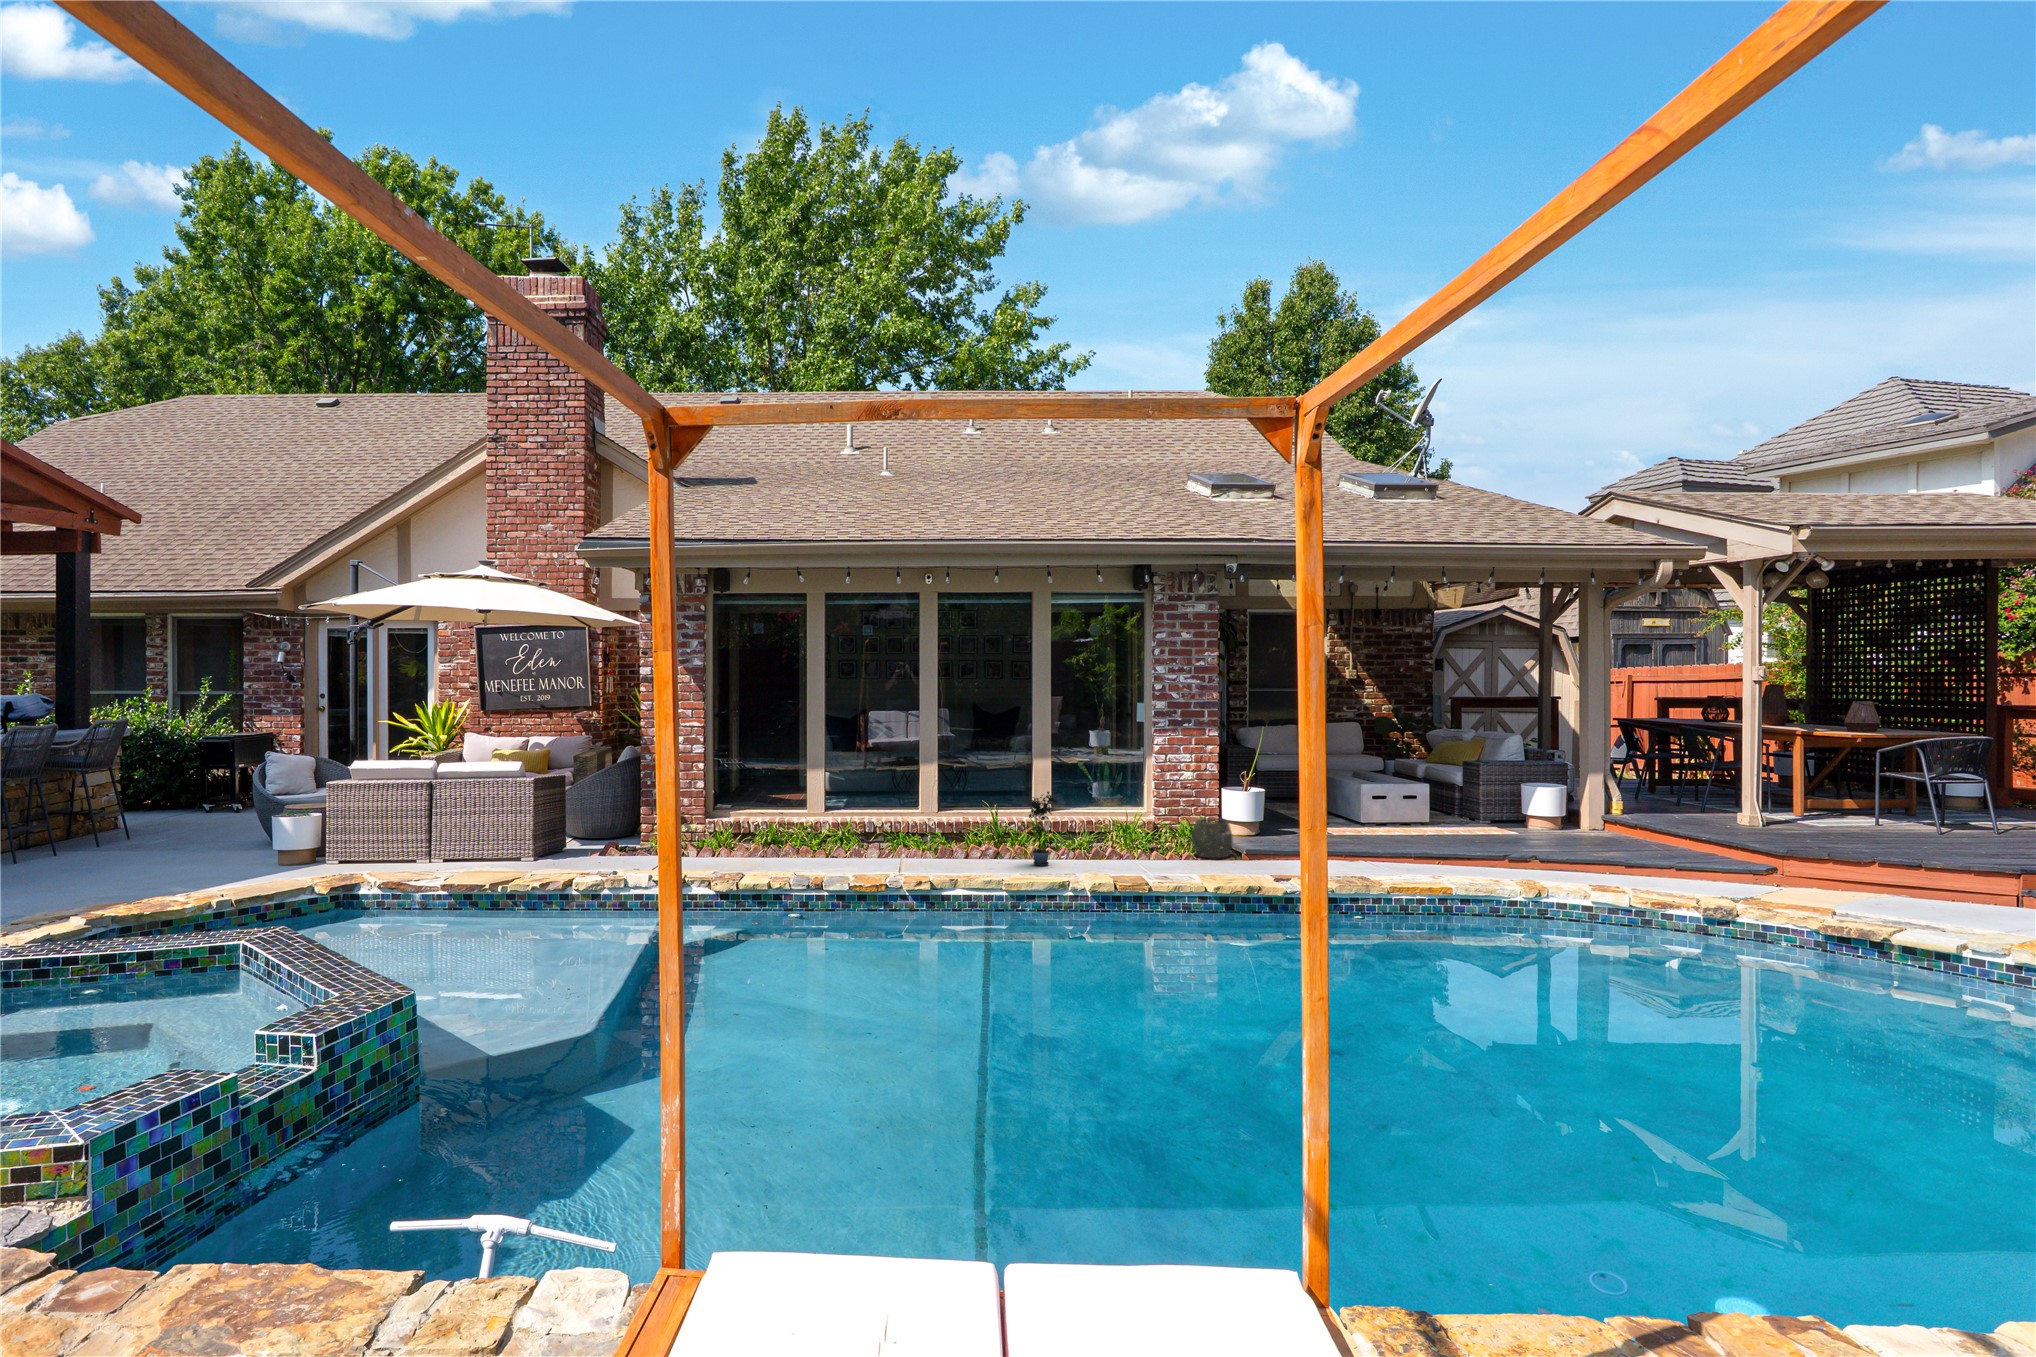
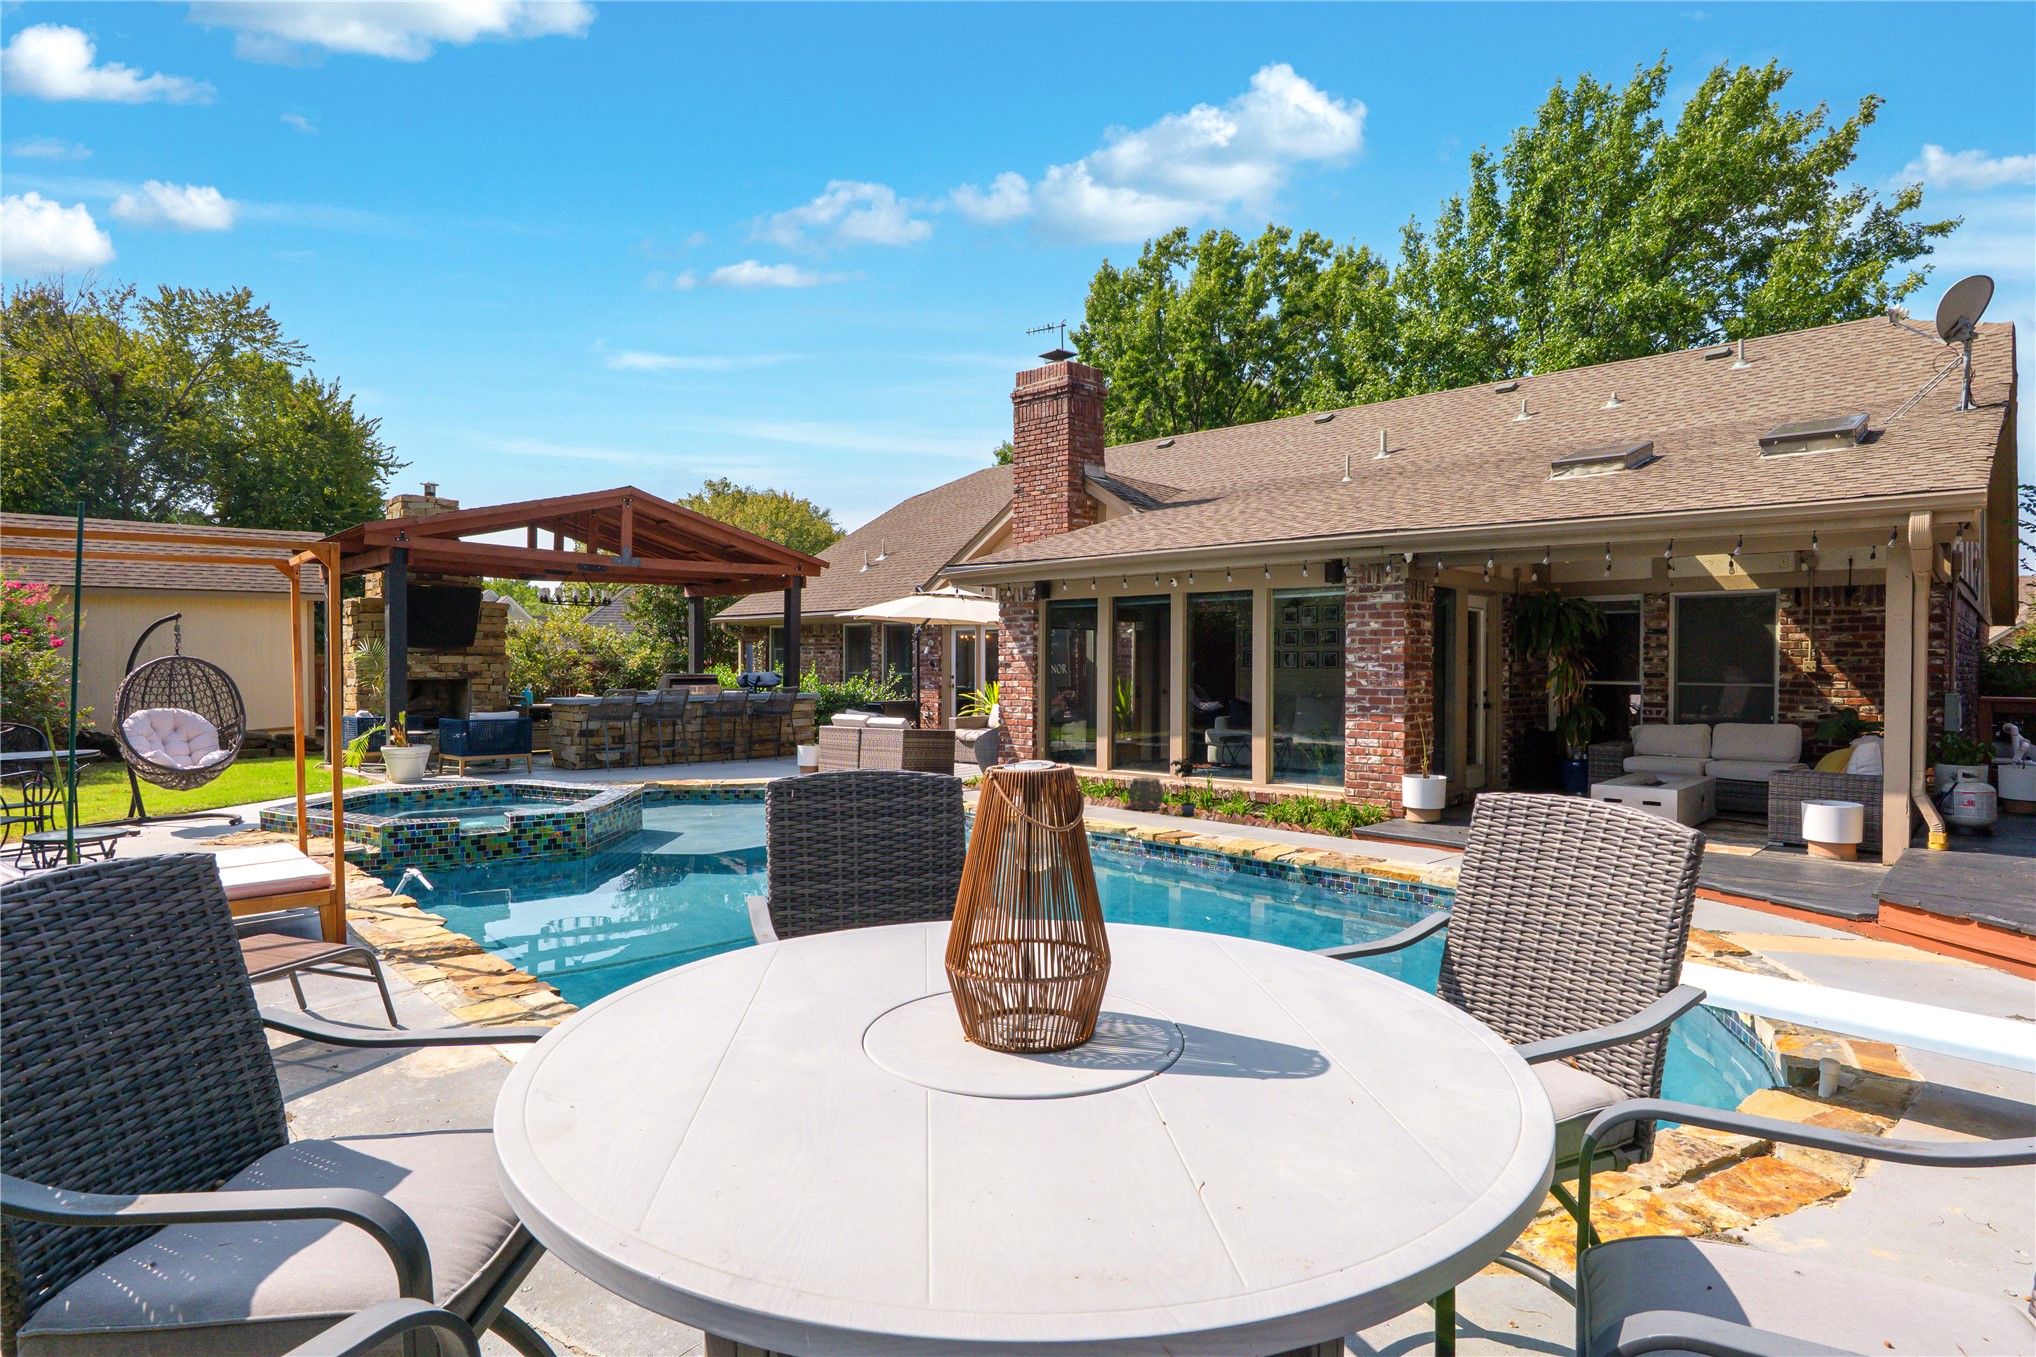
woven basket: present [1191,818,1233,858] -> present [1129,777,1163,810]

